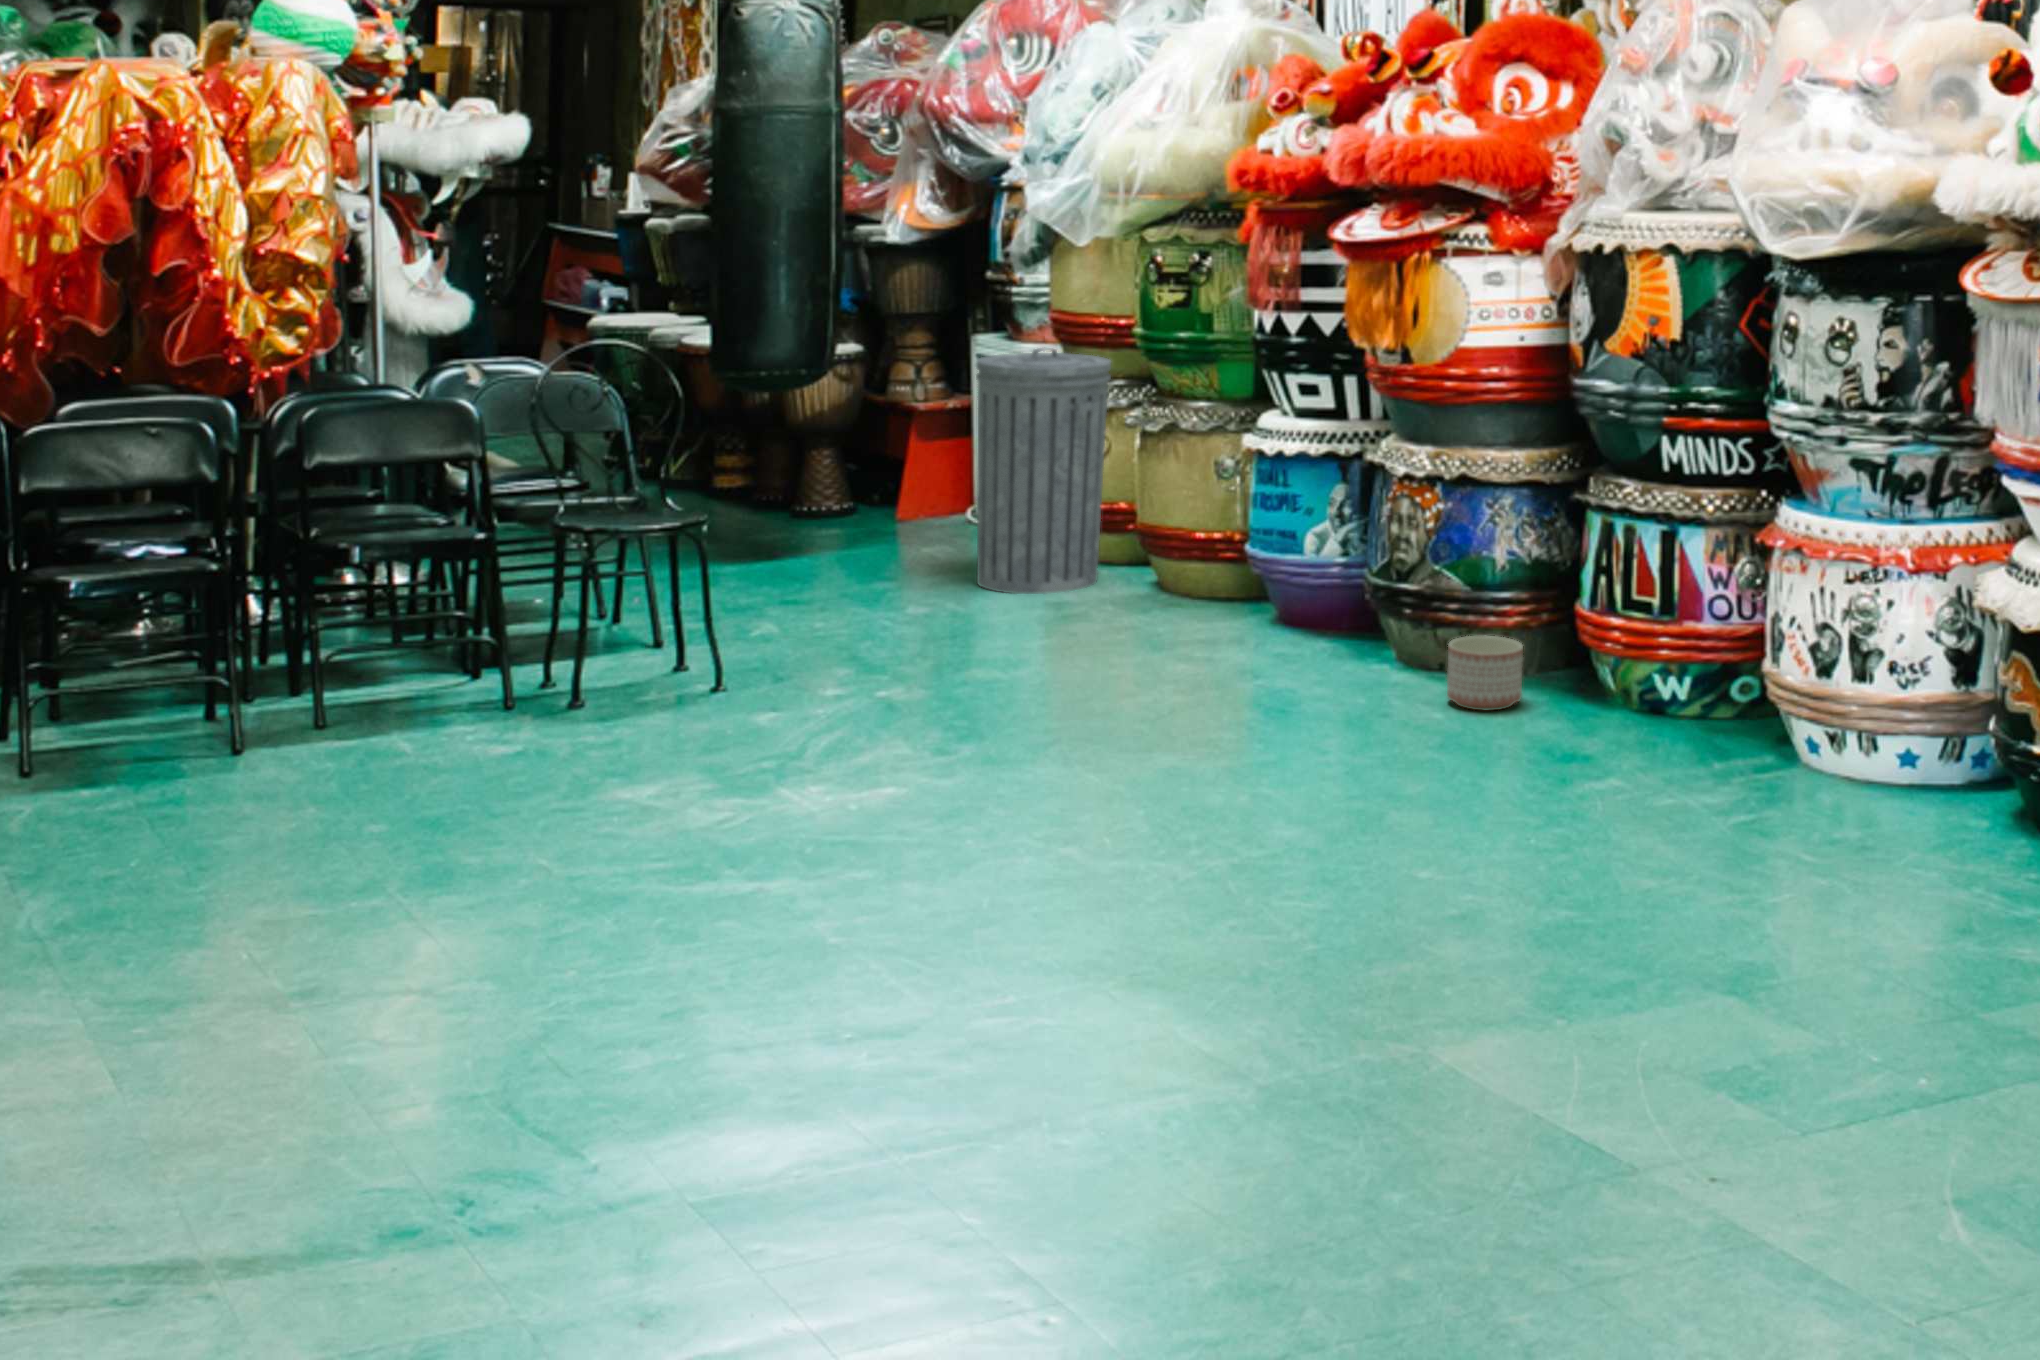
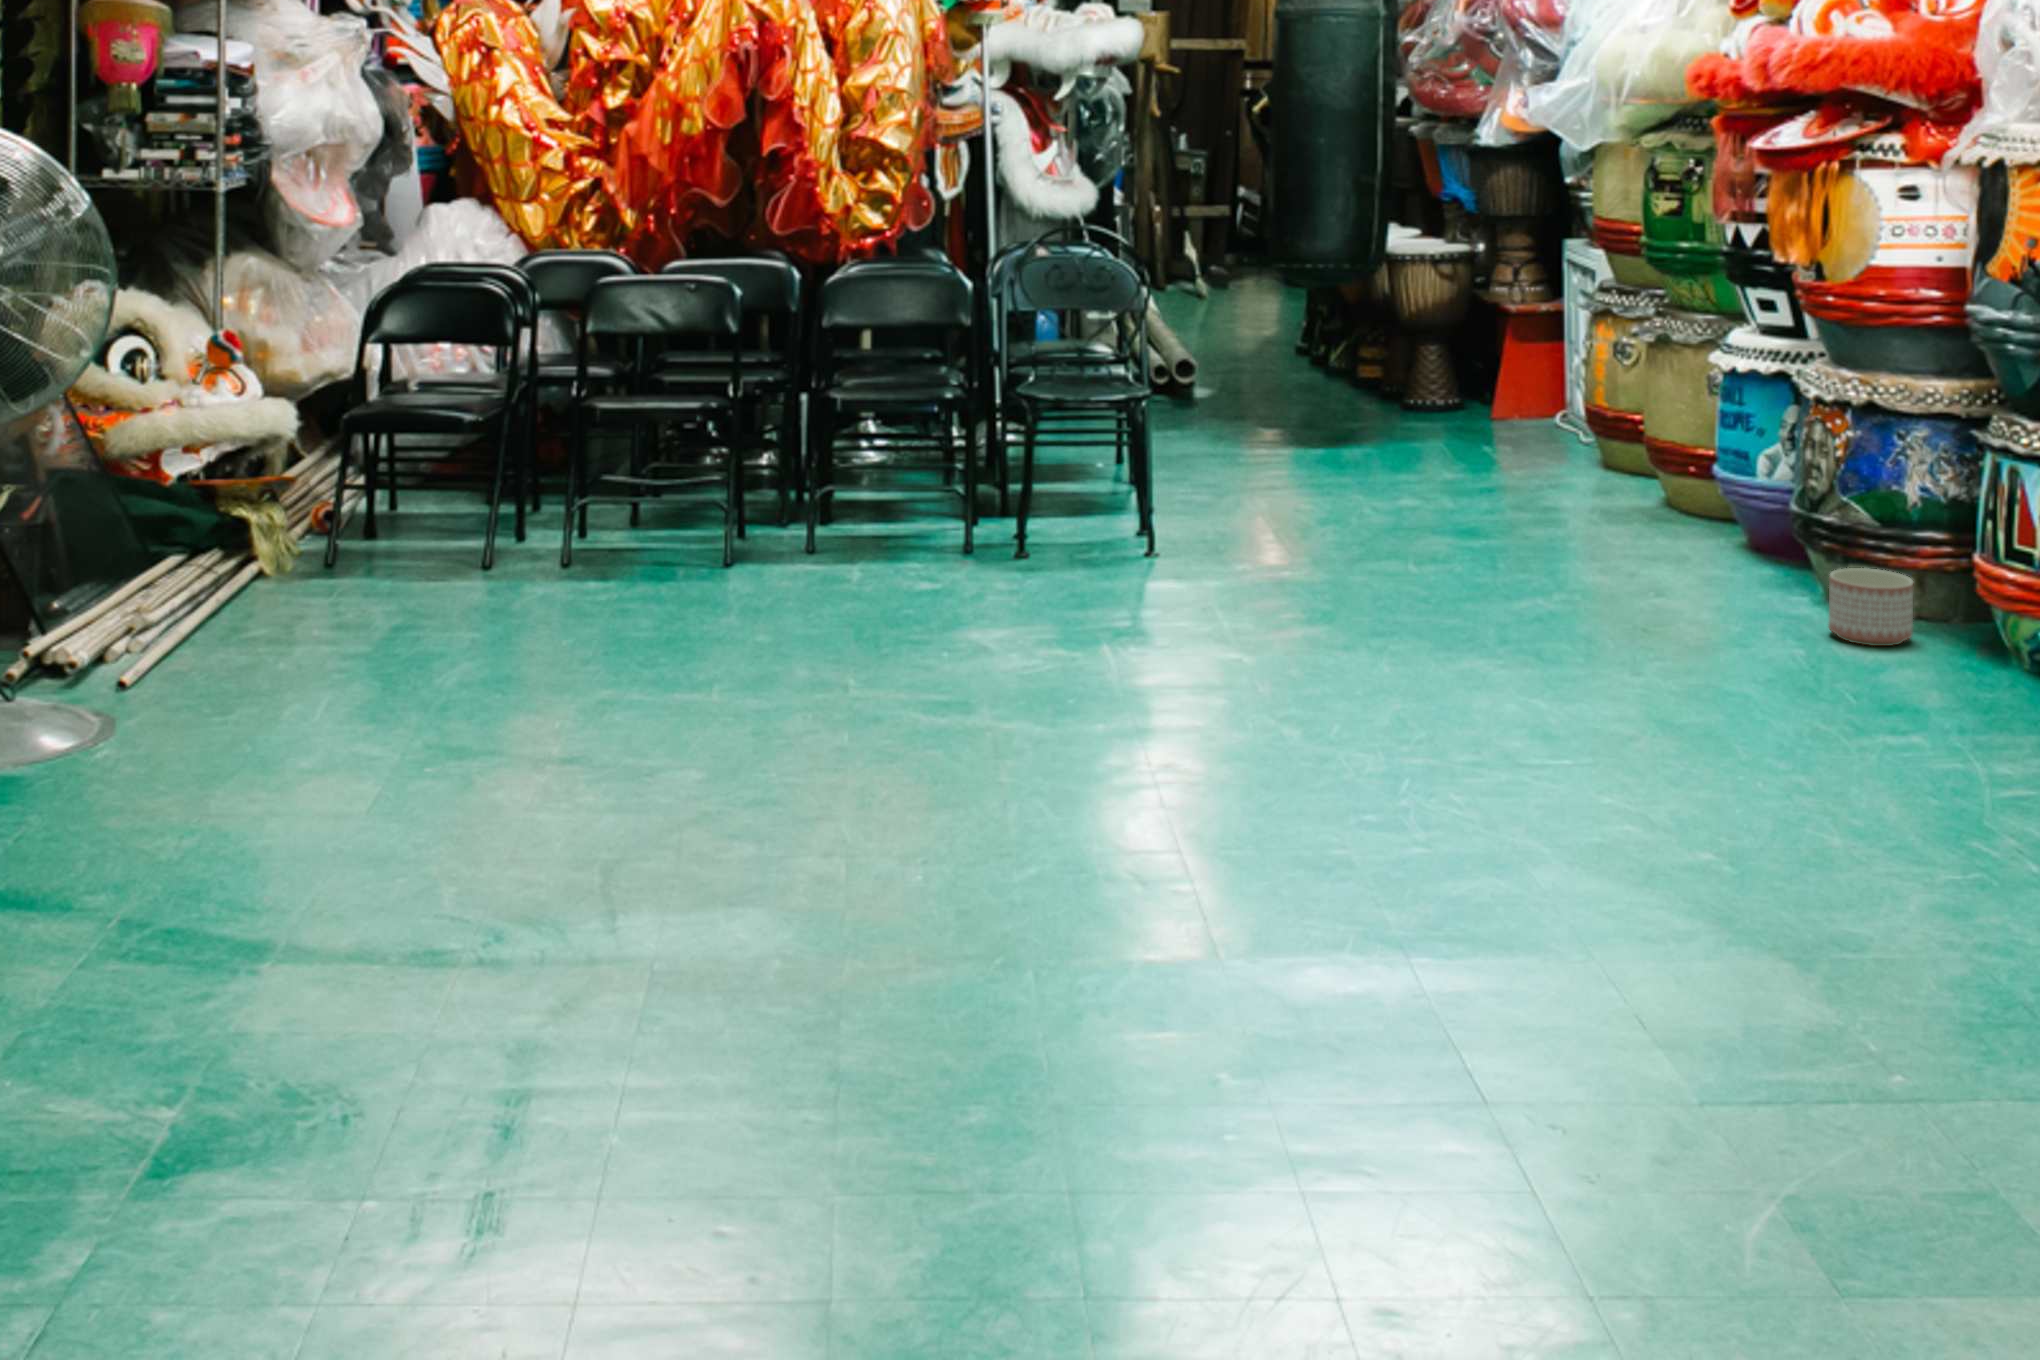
trash can: present [976,347,1111,594] -> none [1489,253,1624,493]

